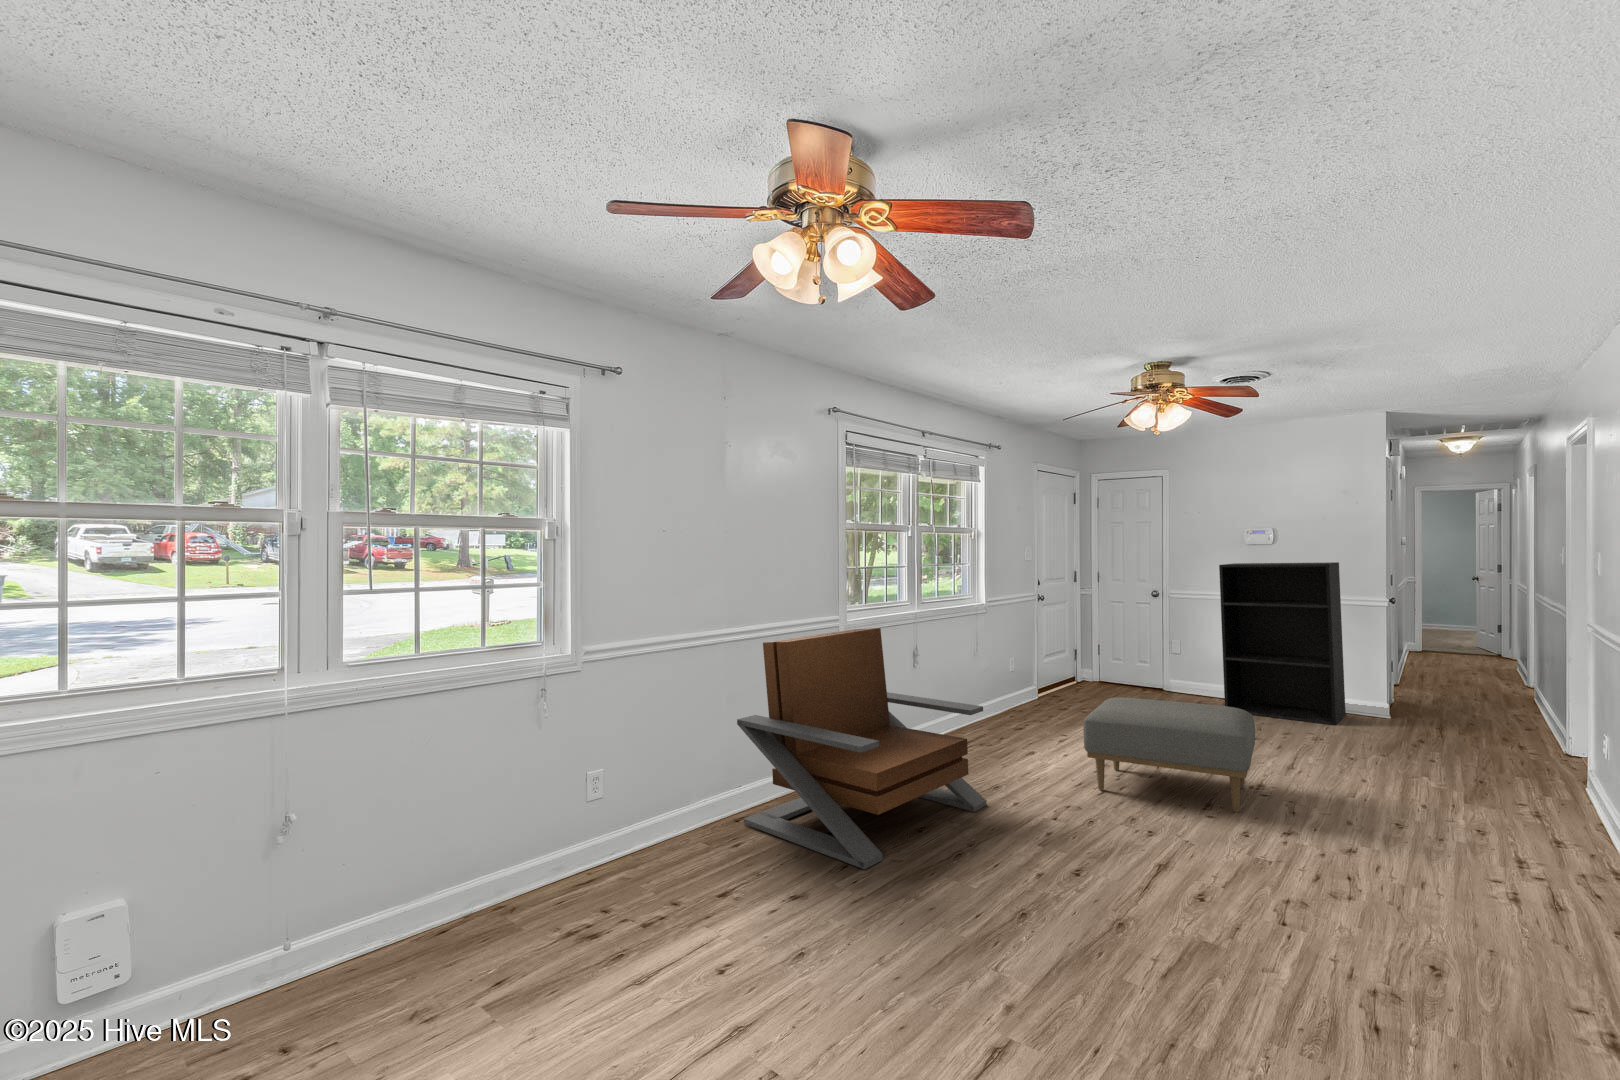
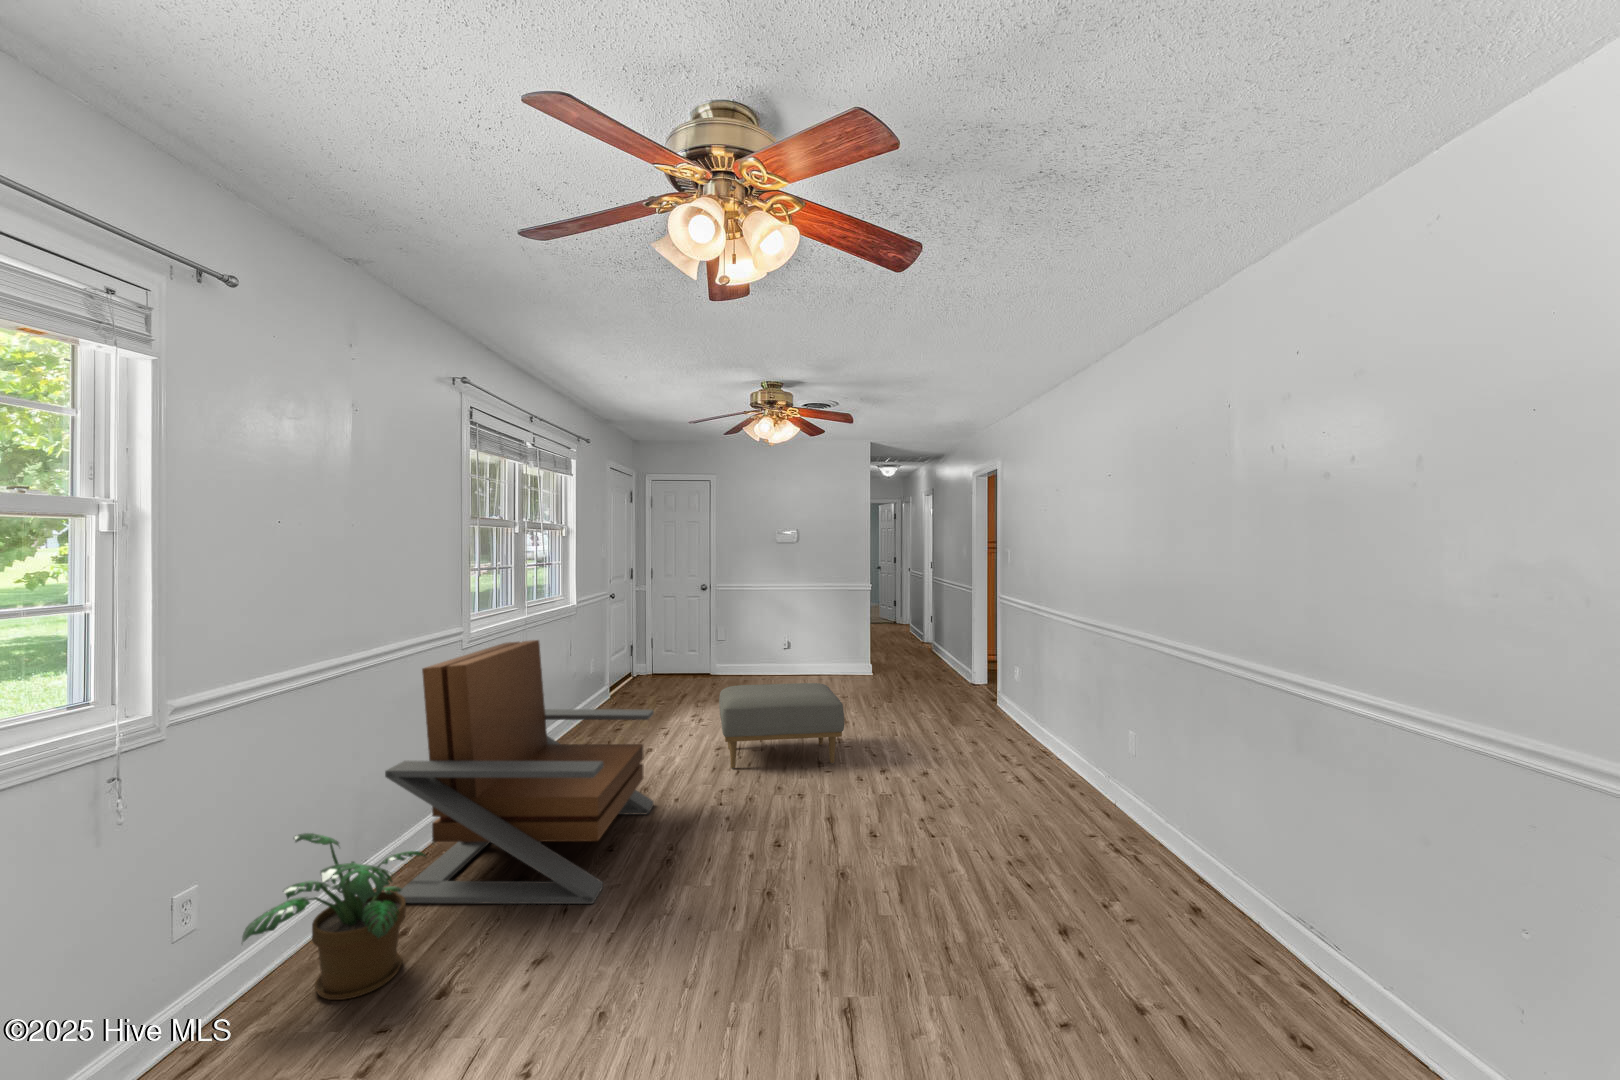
bookshelf: present [1219,562,1346,725] -> none [764,569,836,688]
potted plant: none [627,751,726,875] -> present [241,833,426,1000]

